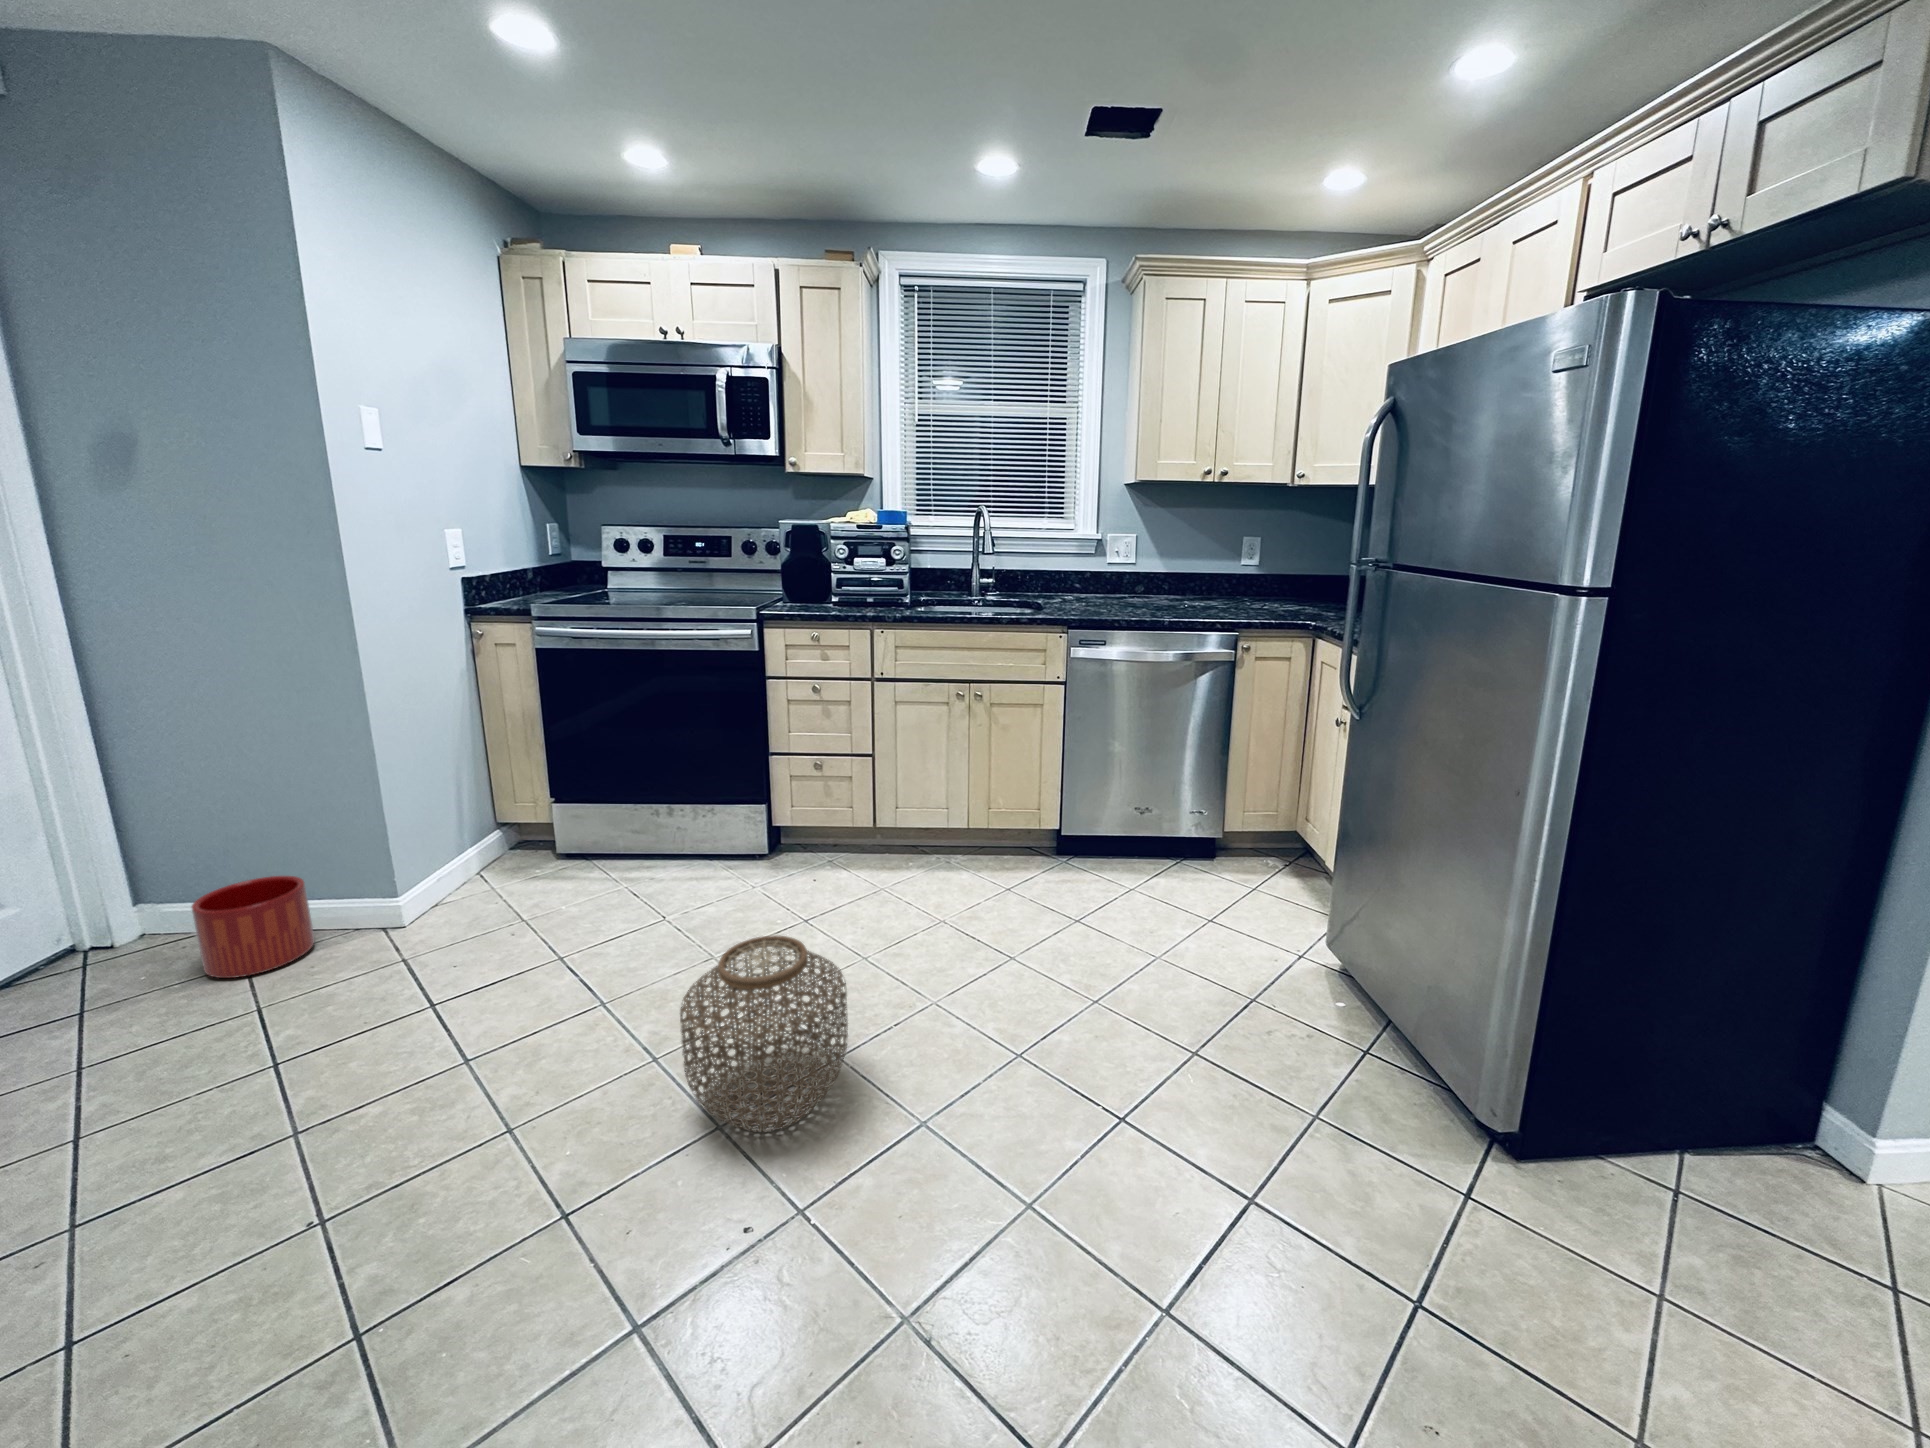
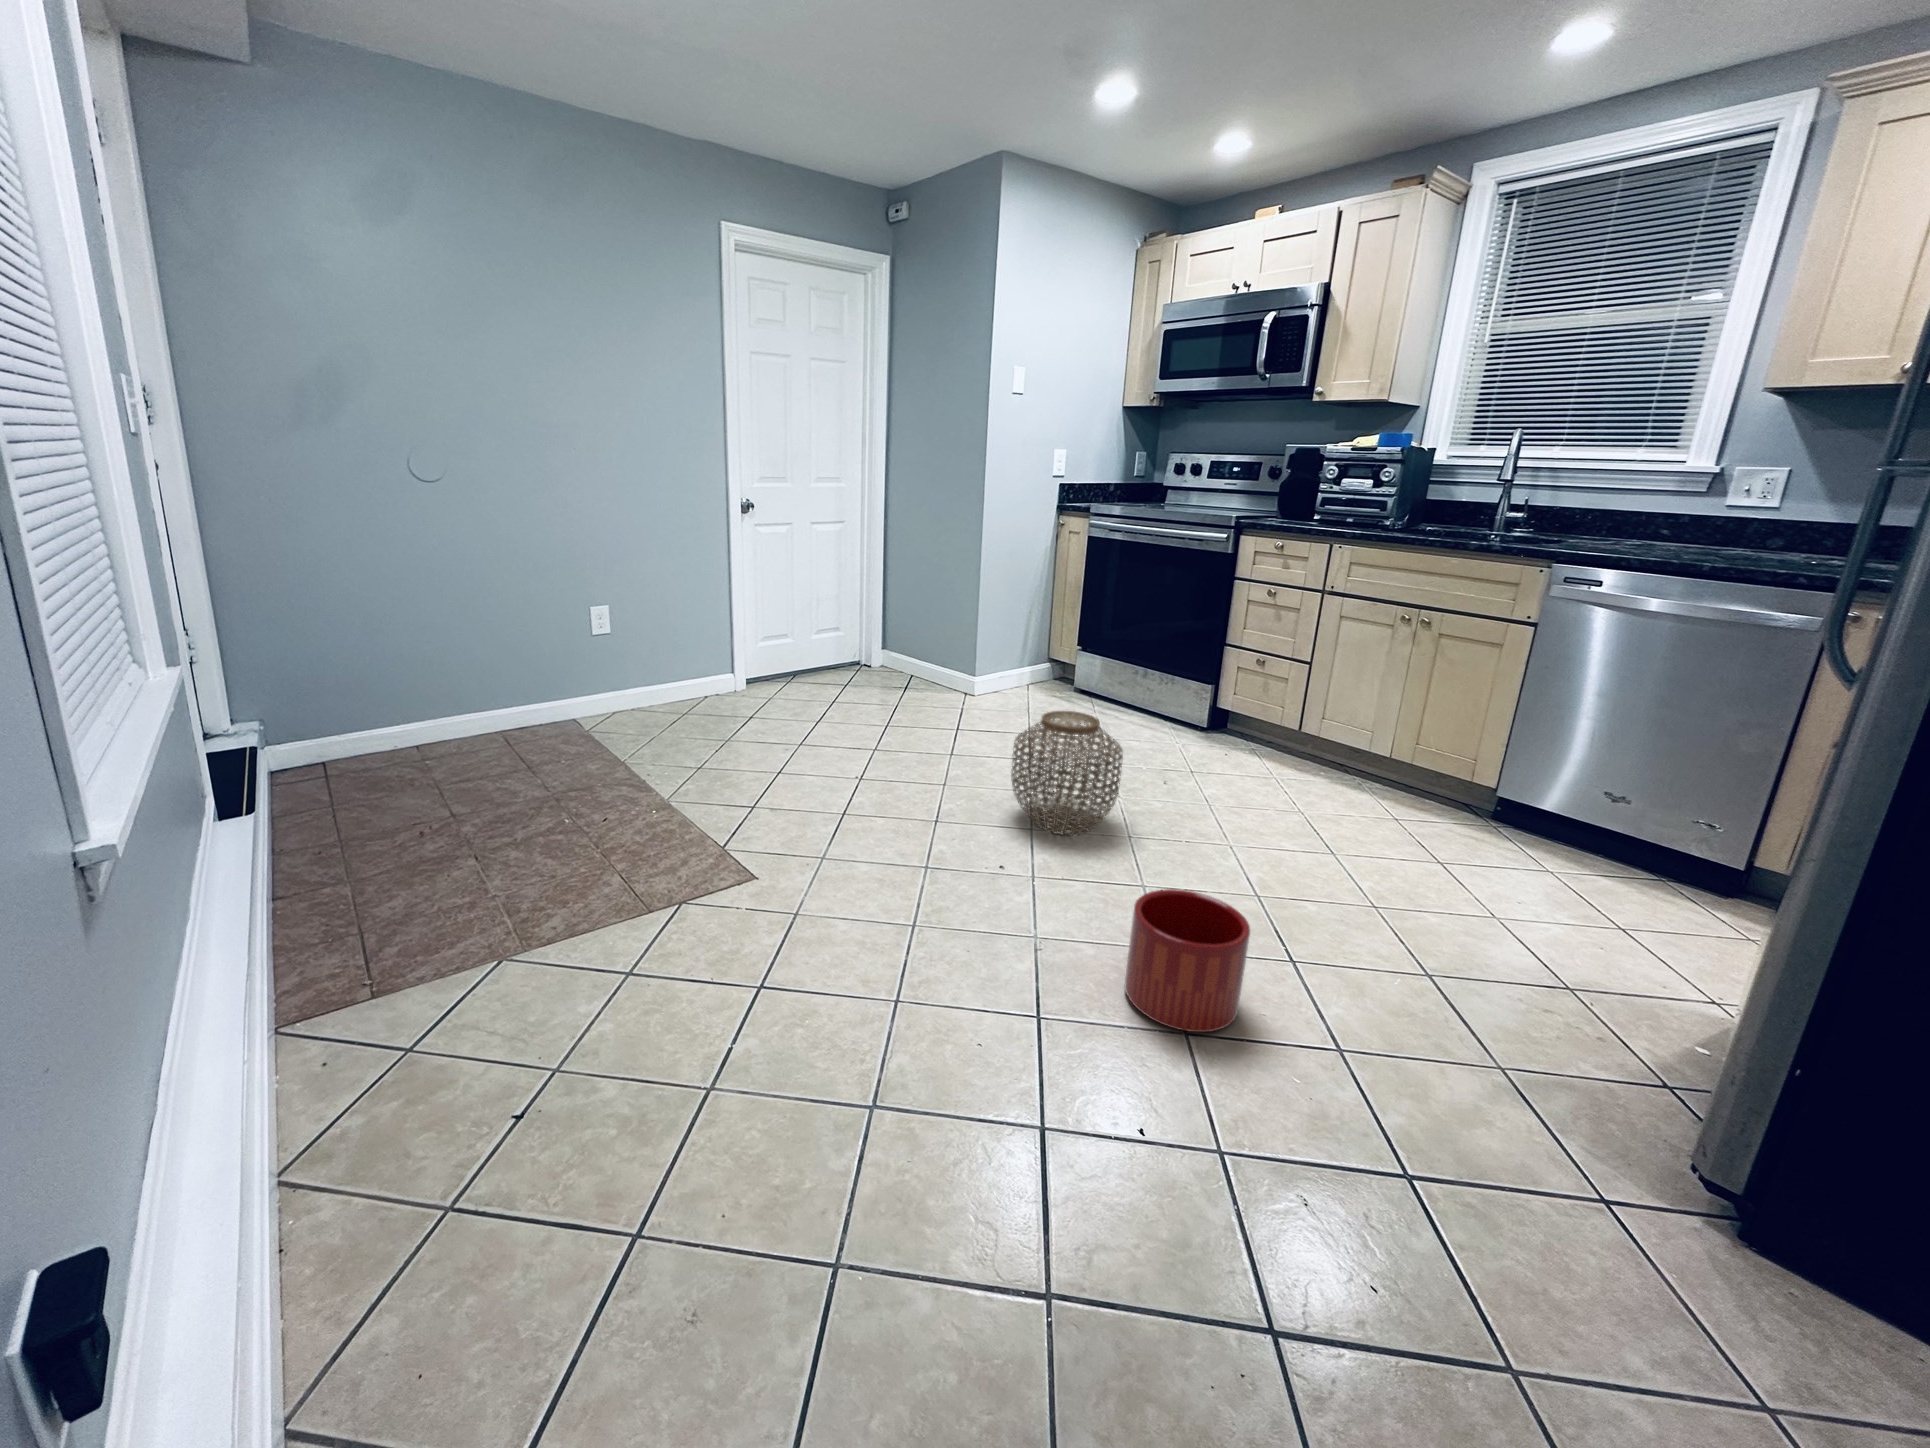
planter: present [192,876,315,978] -> present [1125,889,1250,1032]

